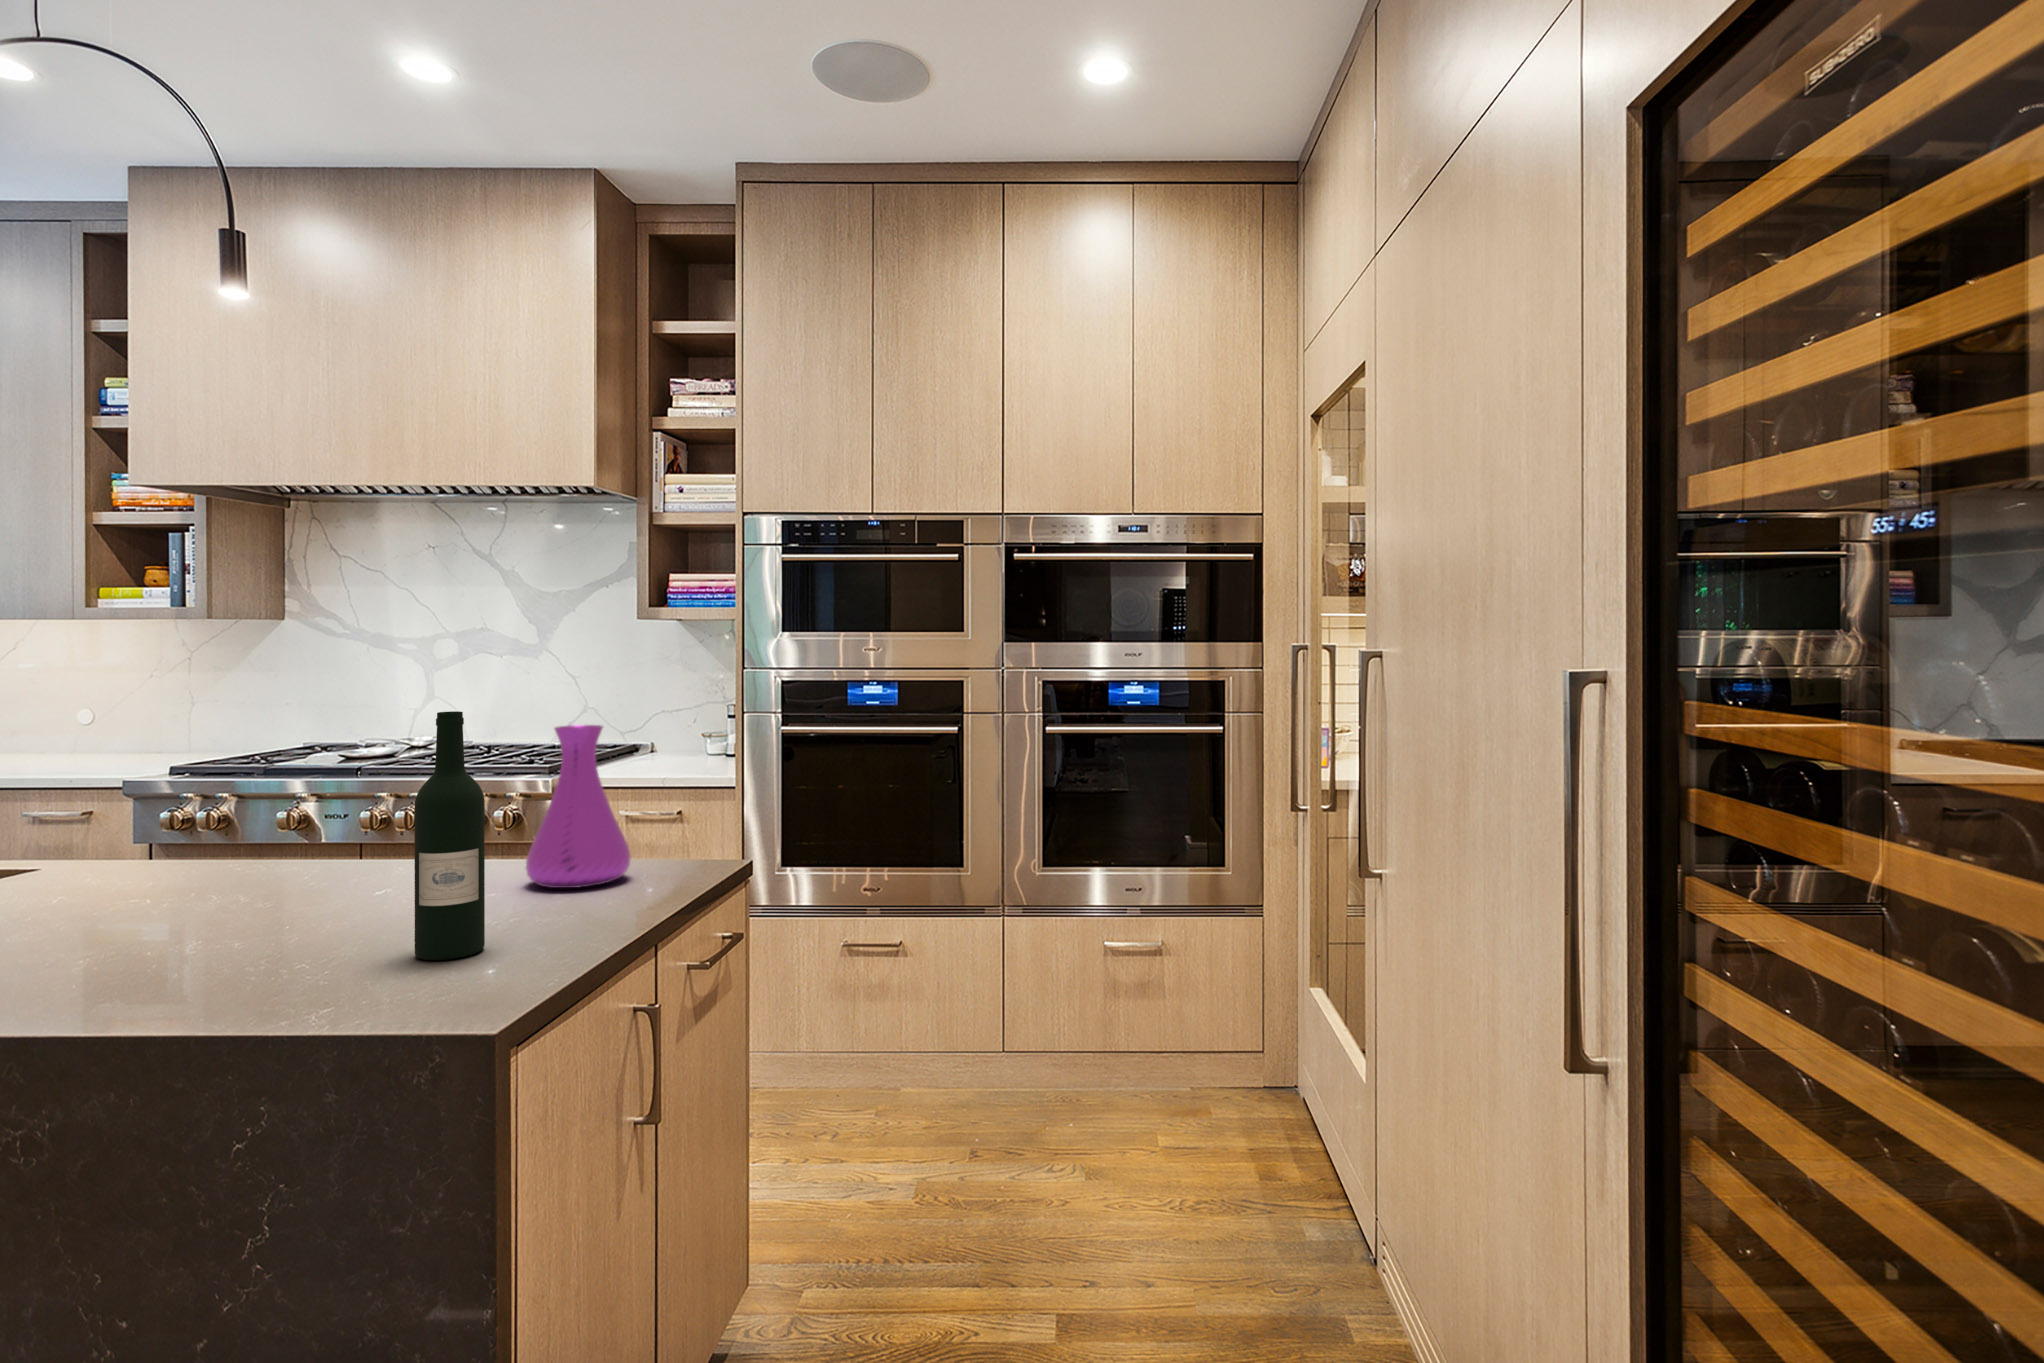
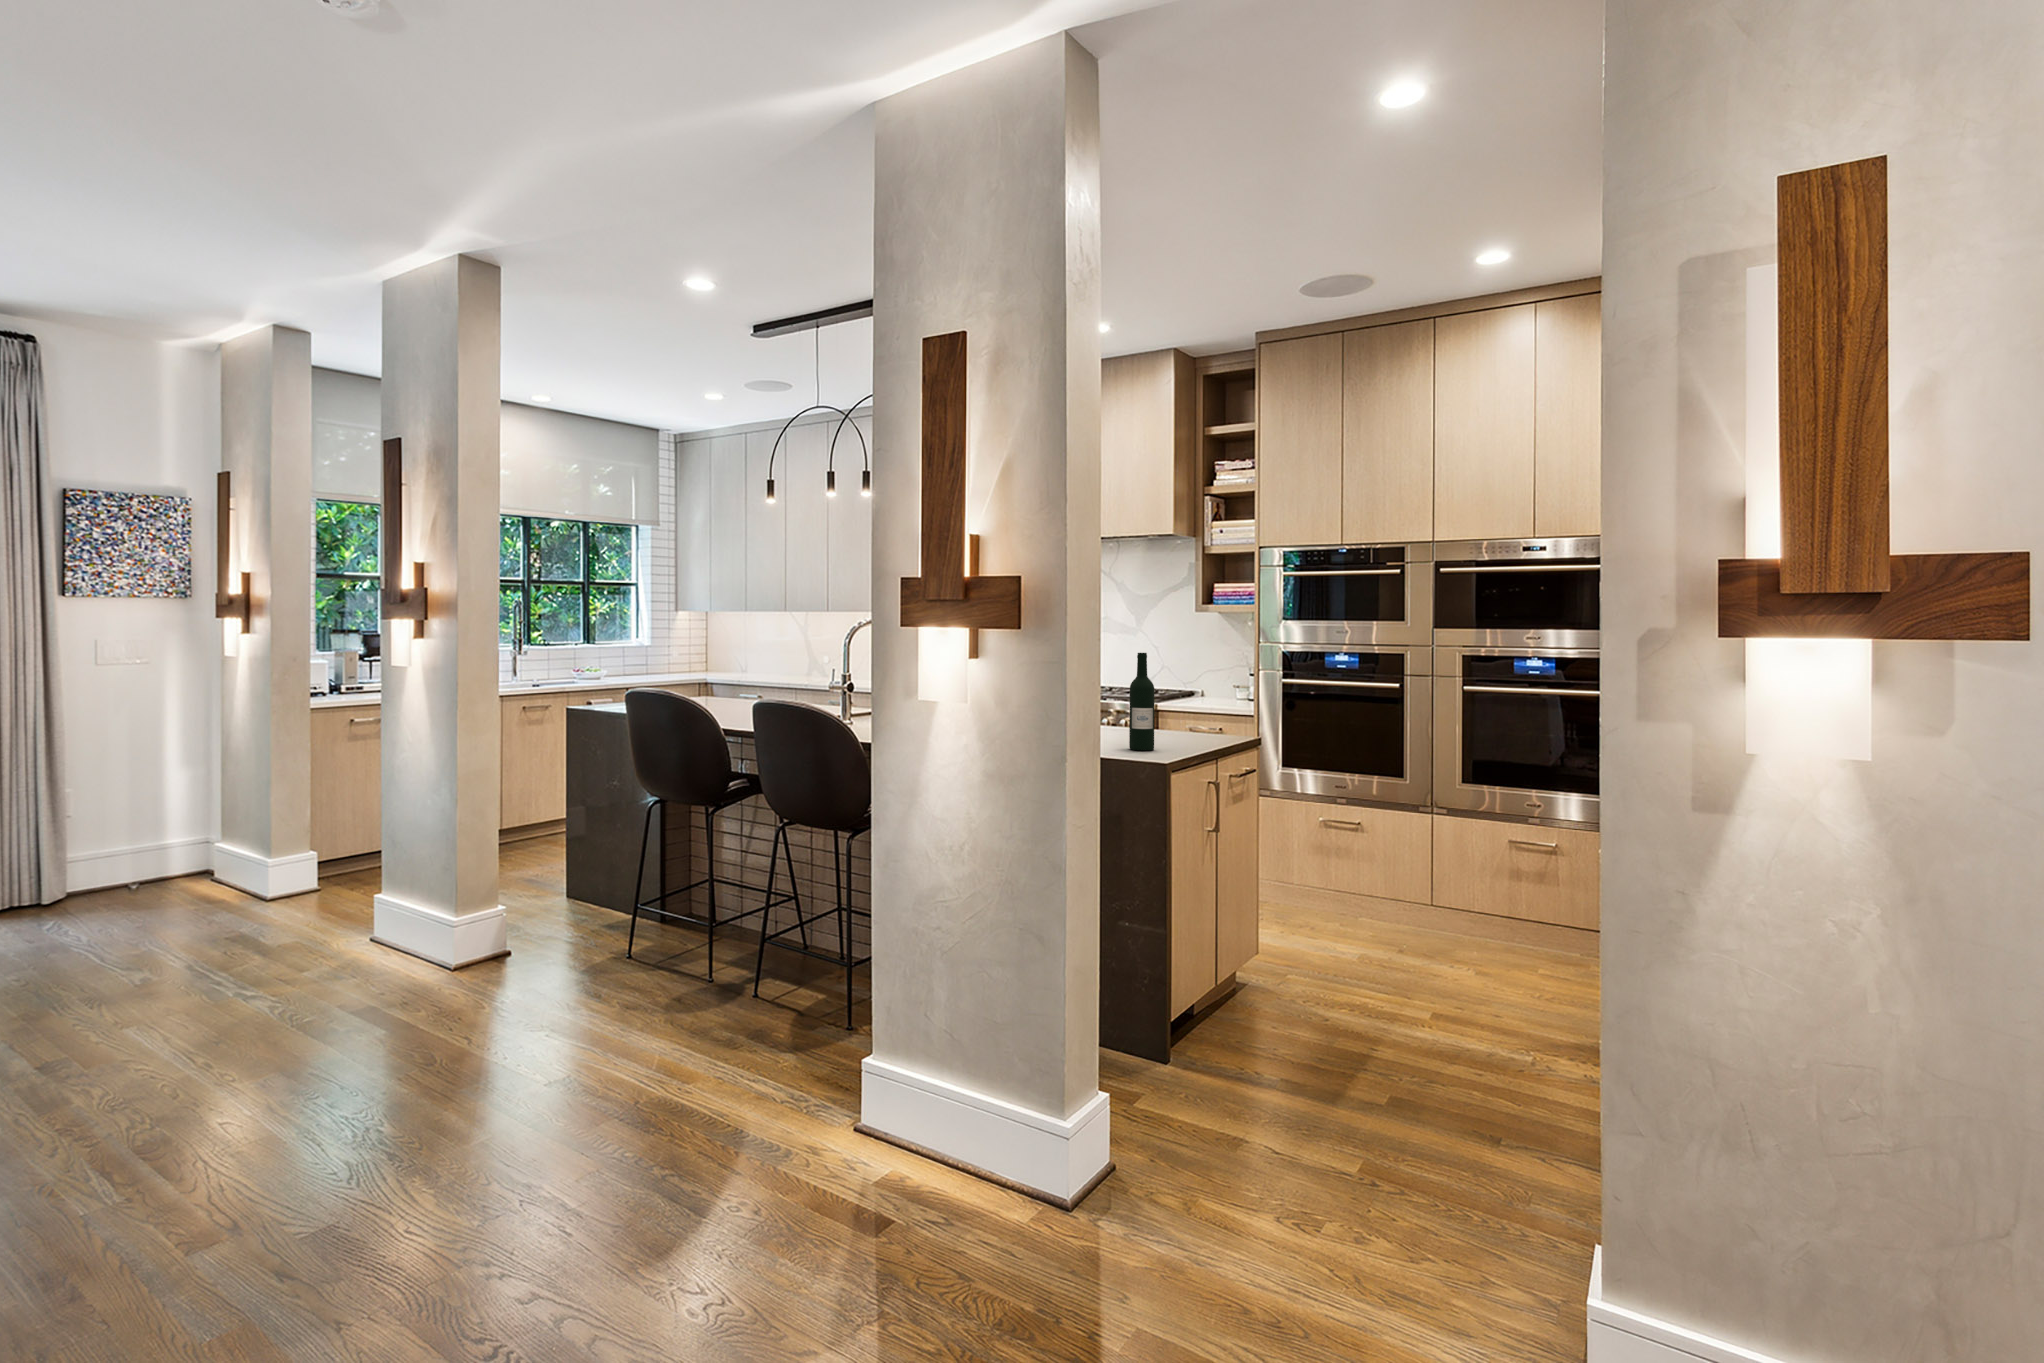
vase: present [526,725,631,888] -> none [1160,664,1206,738]

